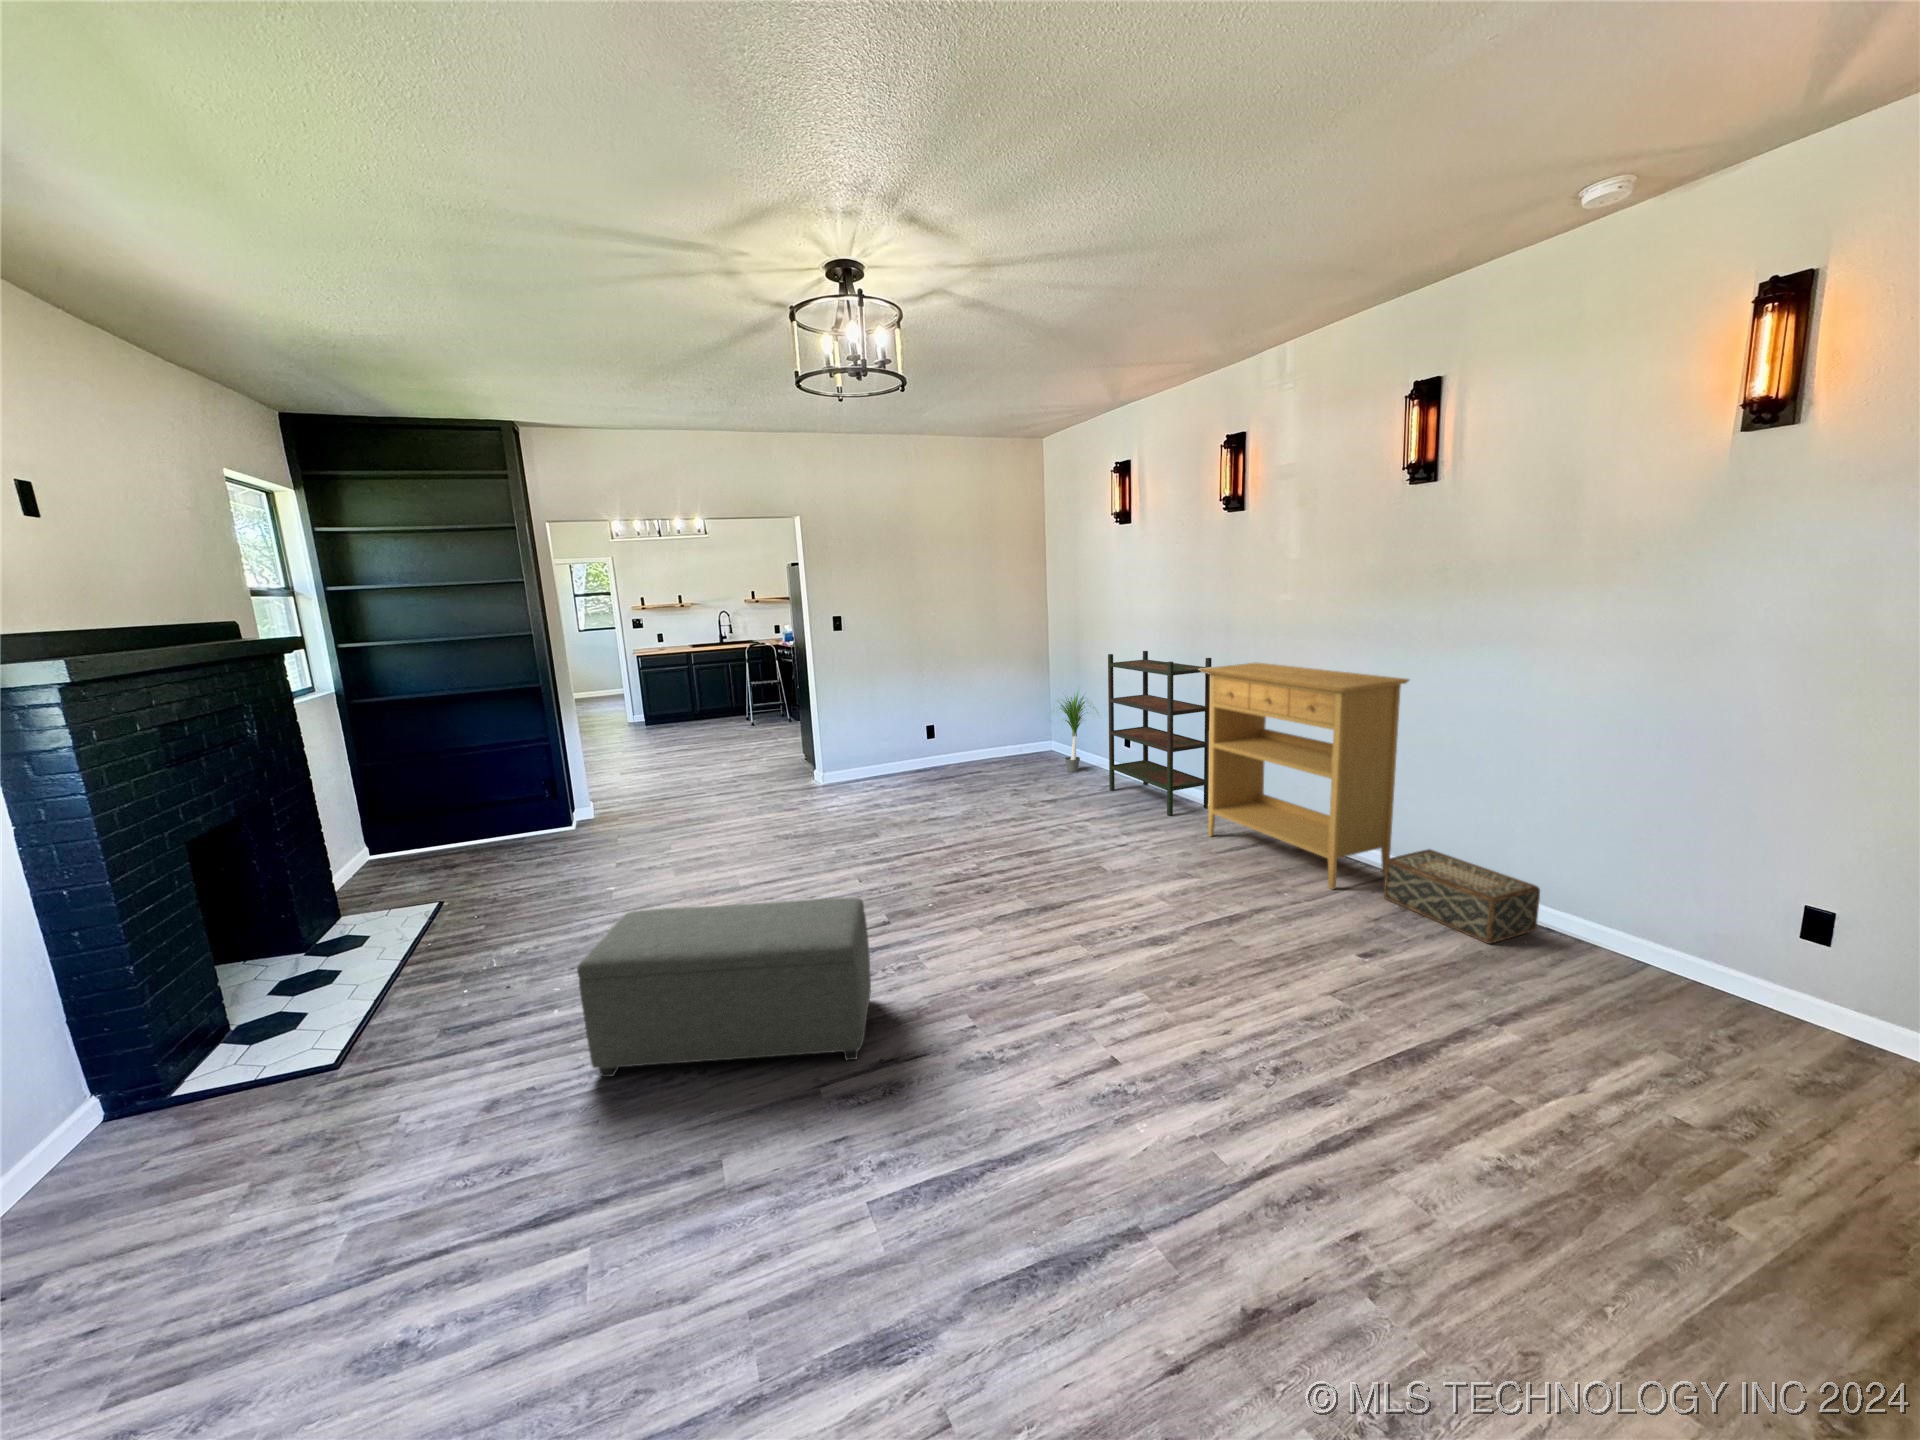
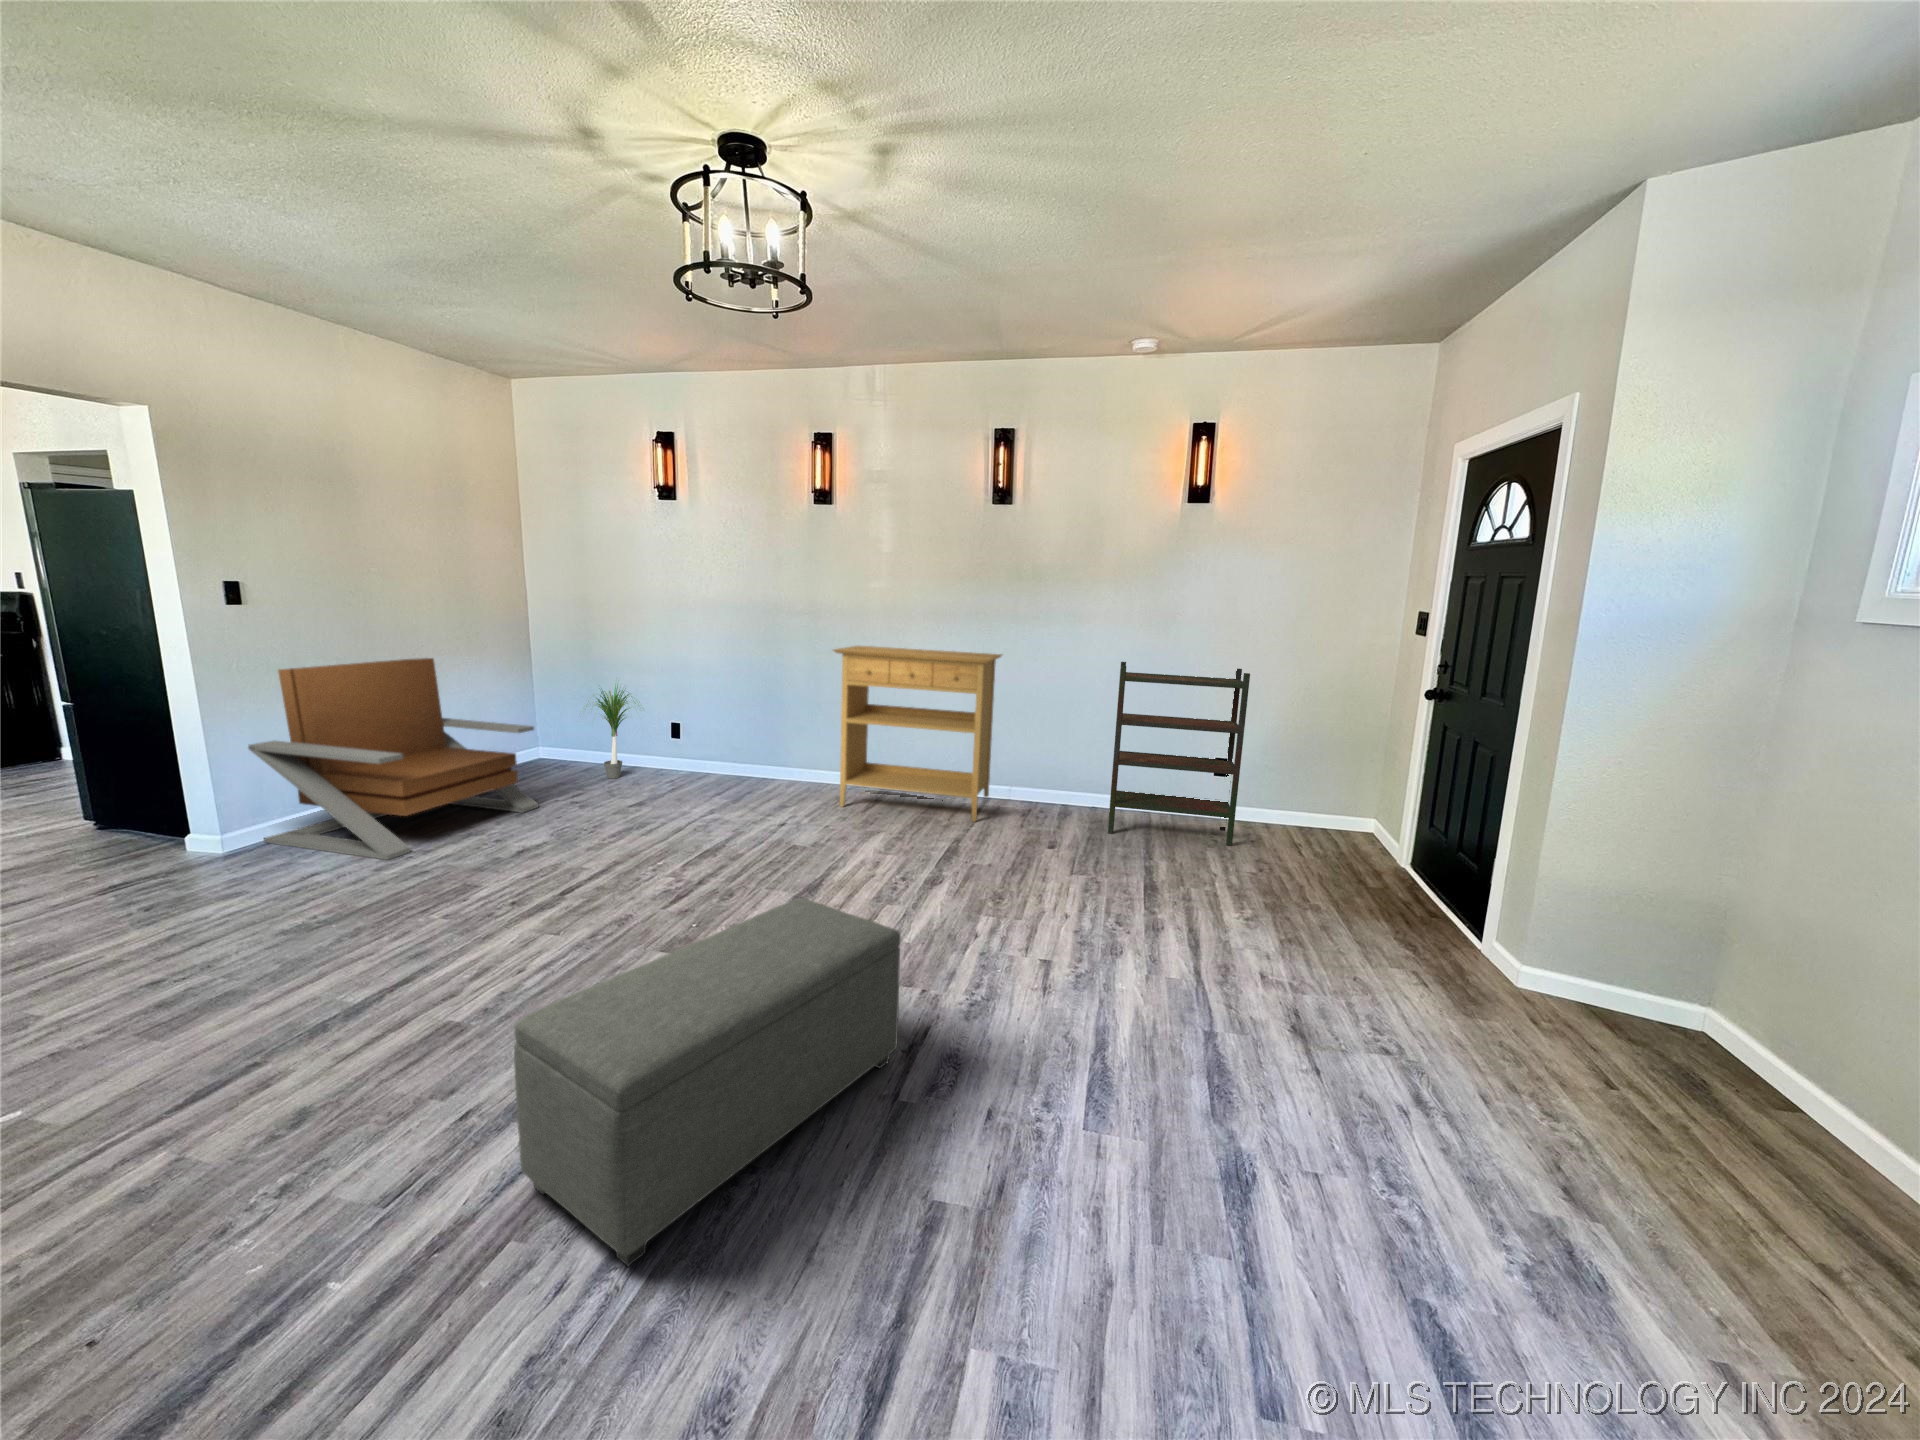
bookshelf: present [1108,651,1212,816] -> present [1108,662,1250,846]
lounge chair: none [838,670,989,807] -> present [248,658,538,860]
woven basket: present [1384,849,1540,944] -> none [1008,779,1095,829]

